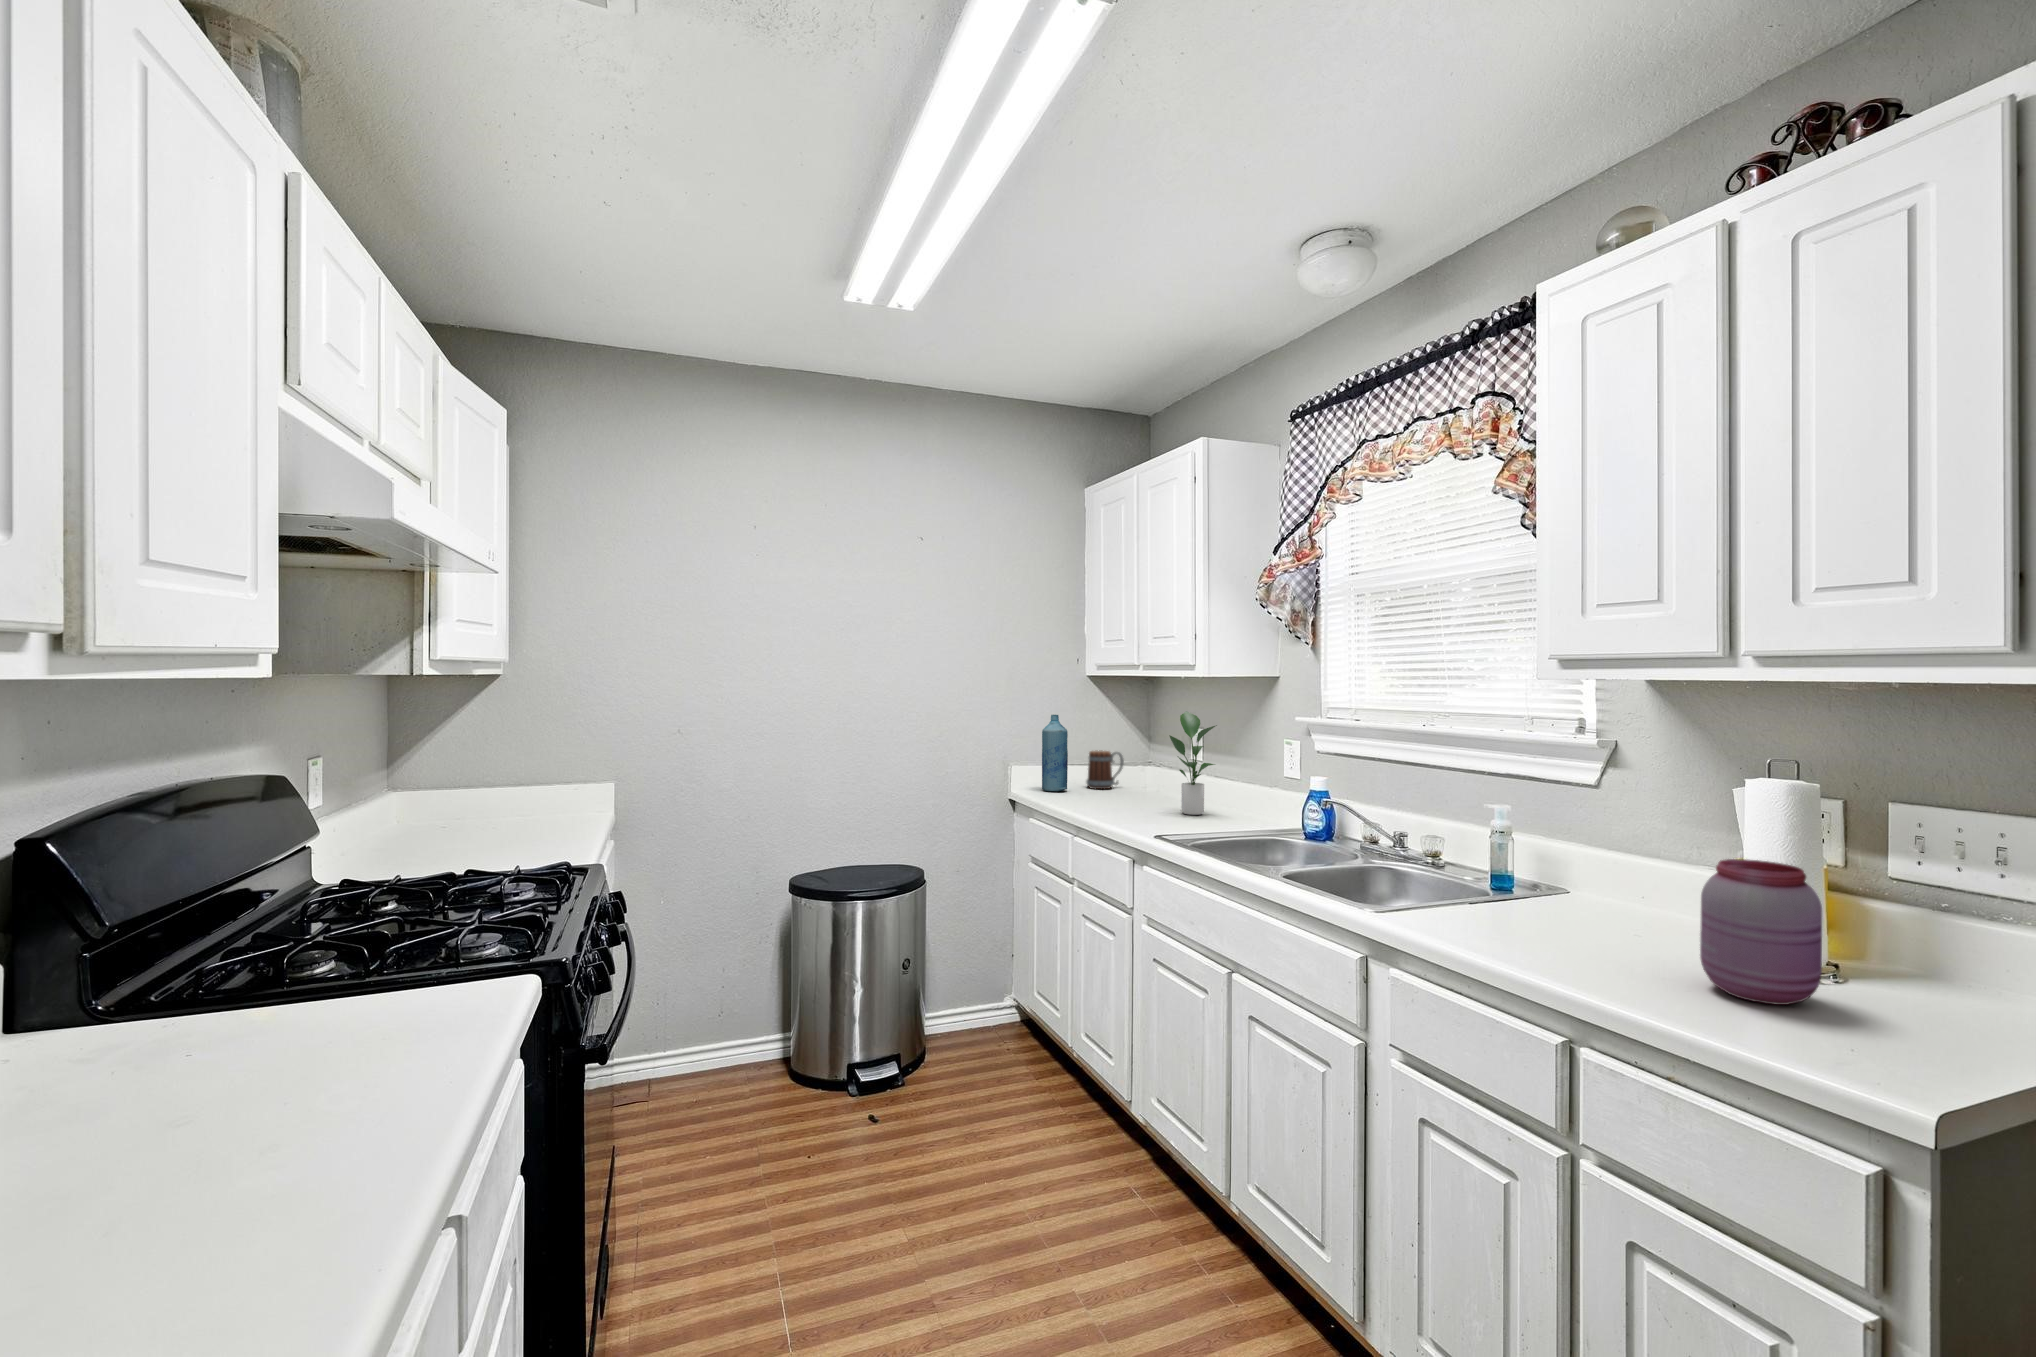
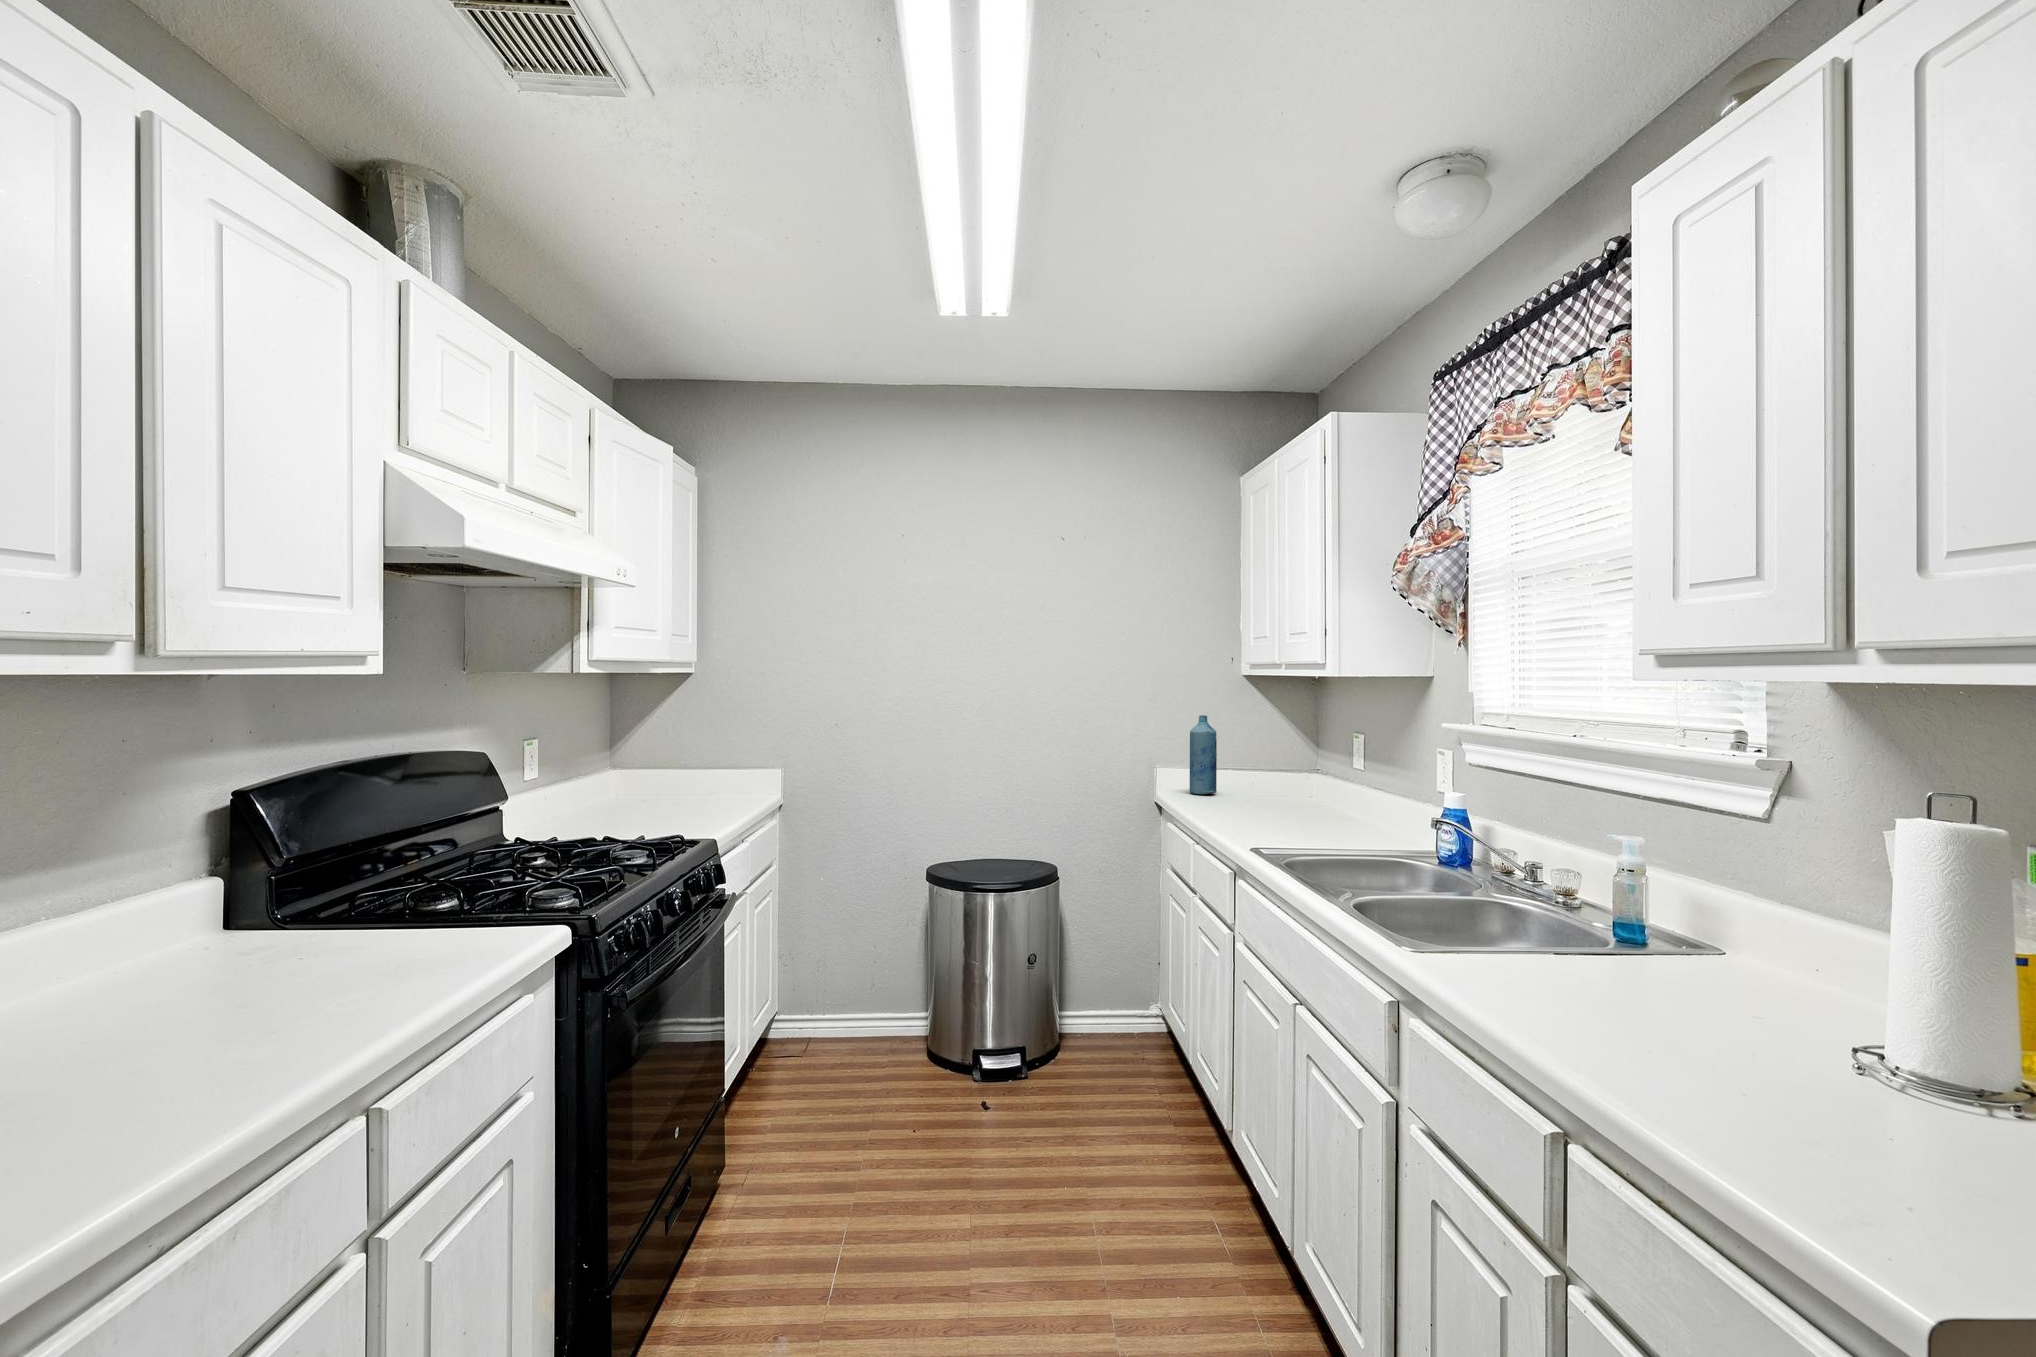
potted plant: present [1170,711,1217,815] -> none [1300,713,1357,826]
mug: present [1086,750,1124,789] -> none [1242,754,1284,794]
jar: present [1700,859,1822,1005] -> none [1775,925,1962,1144]

